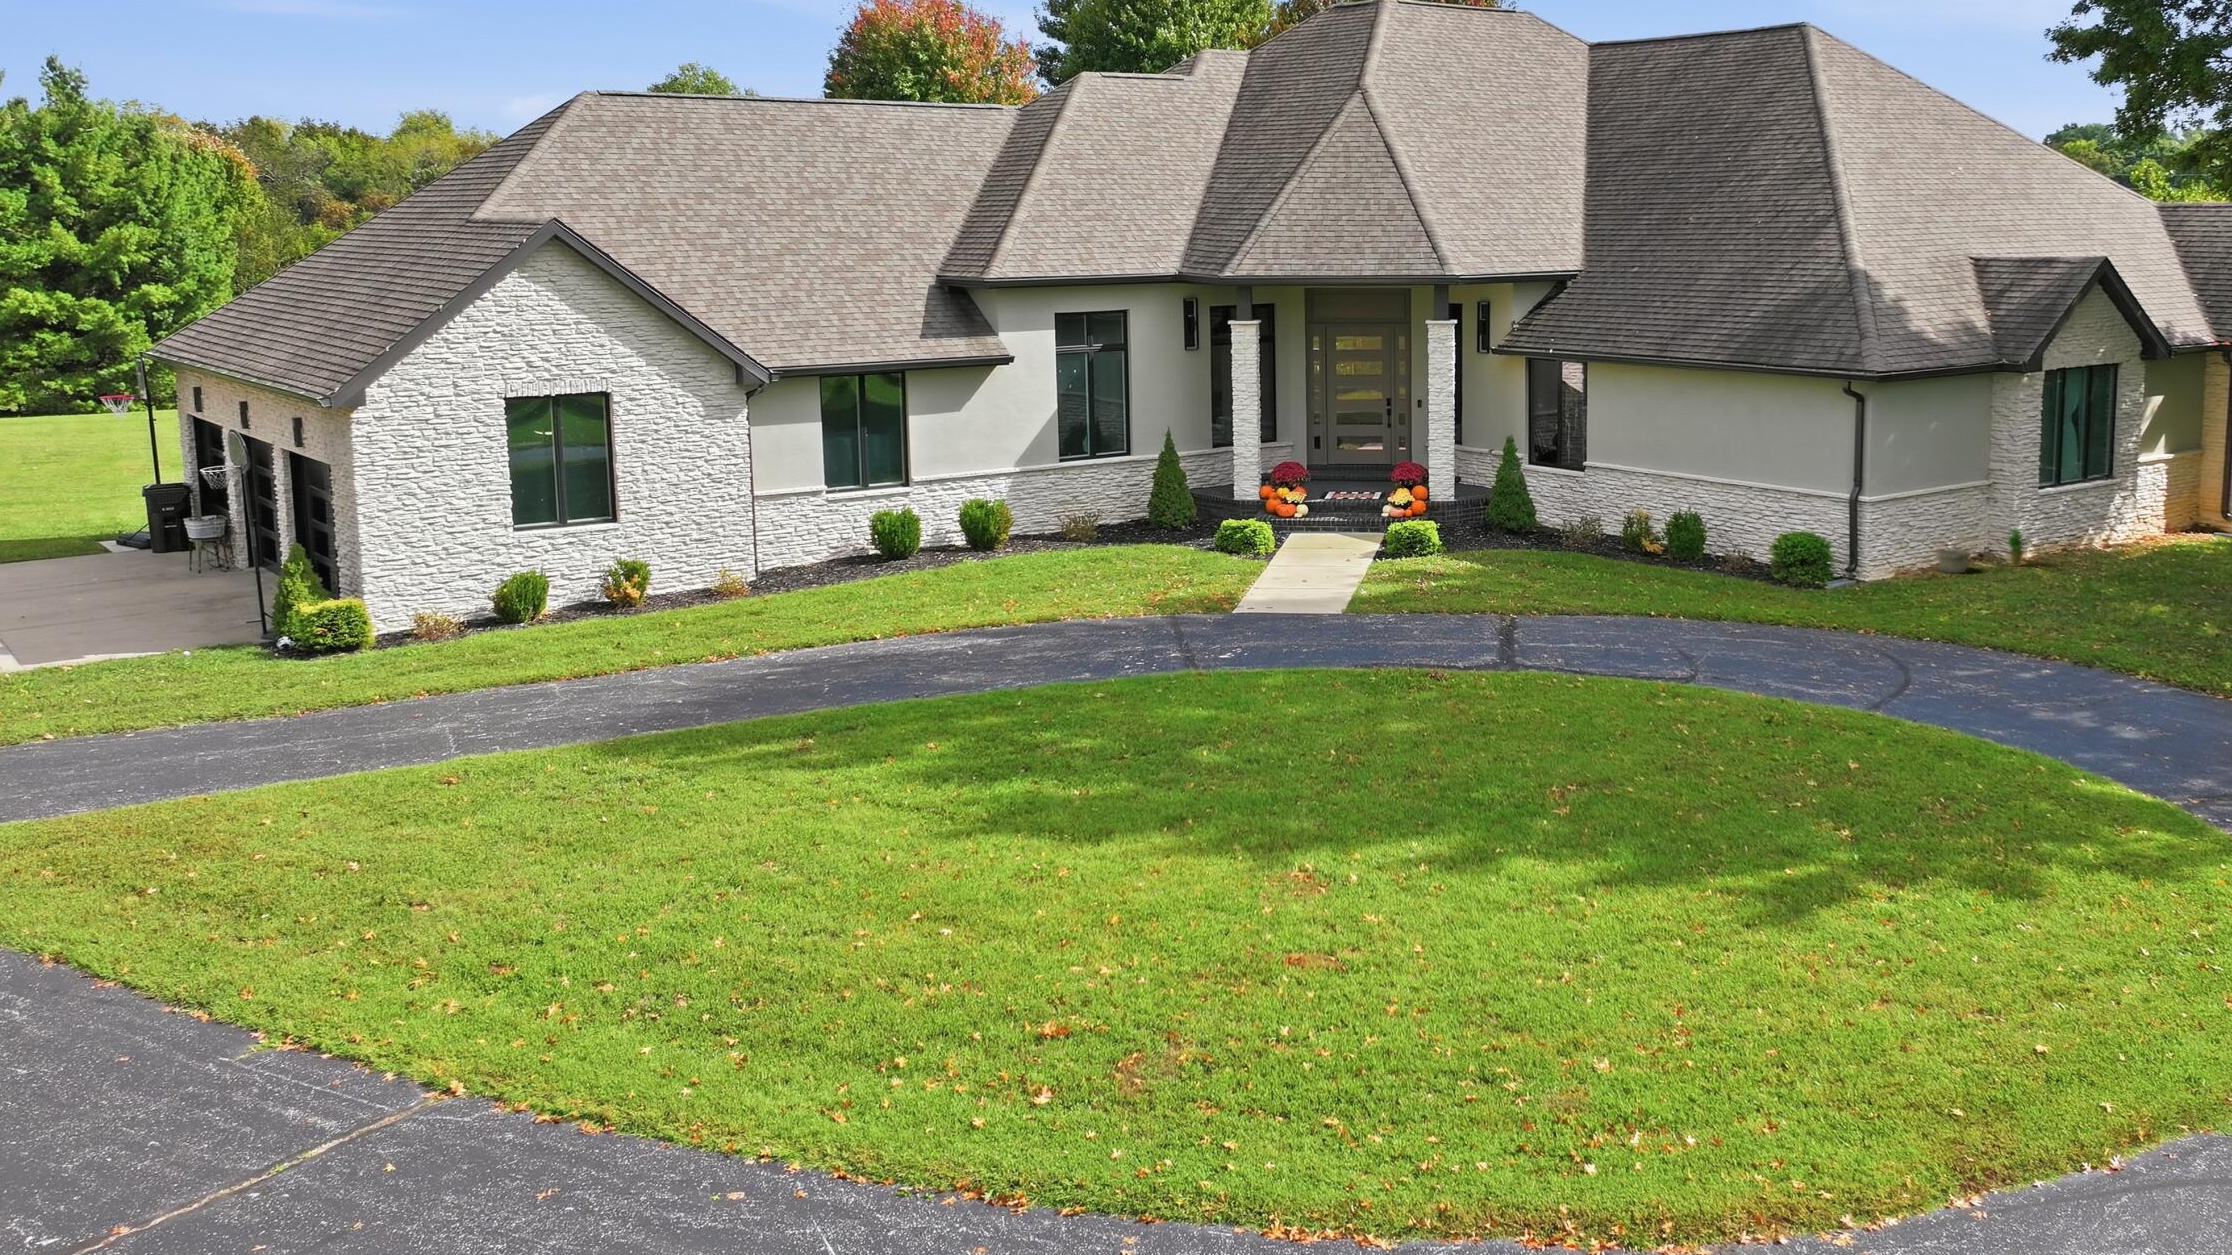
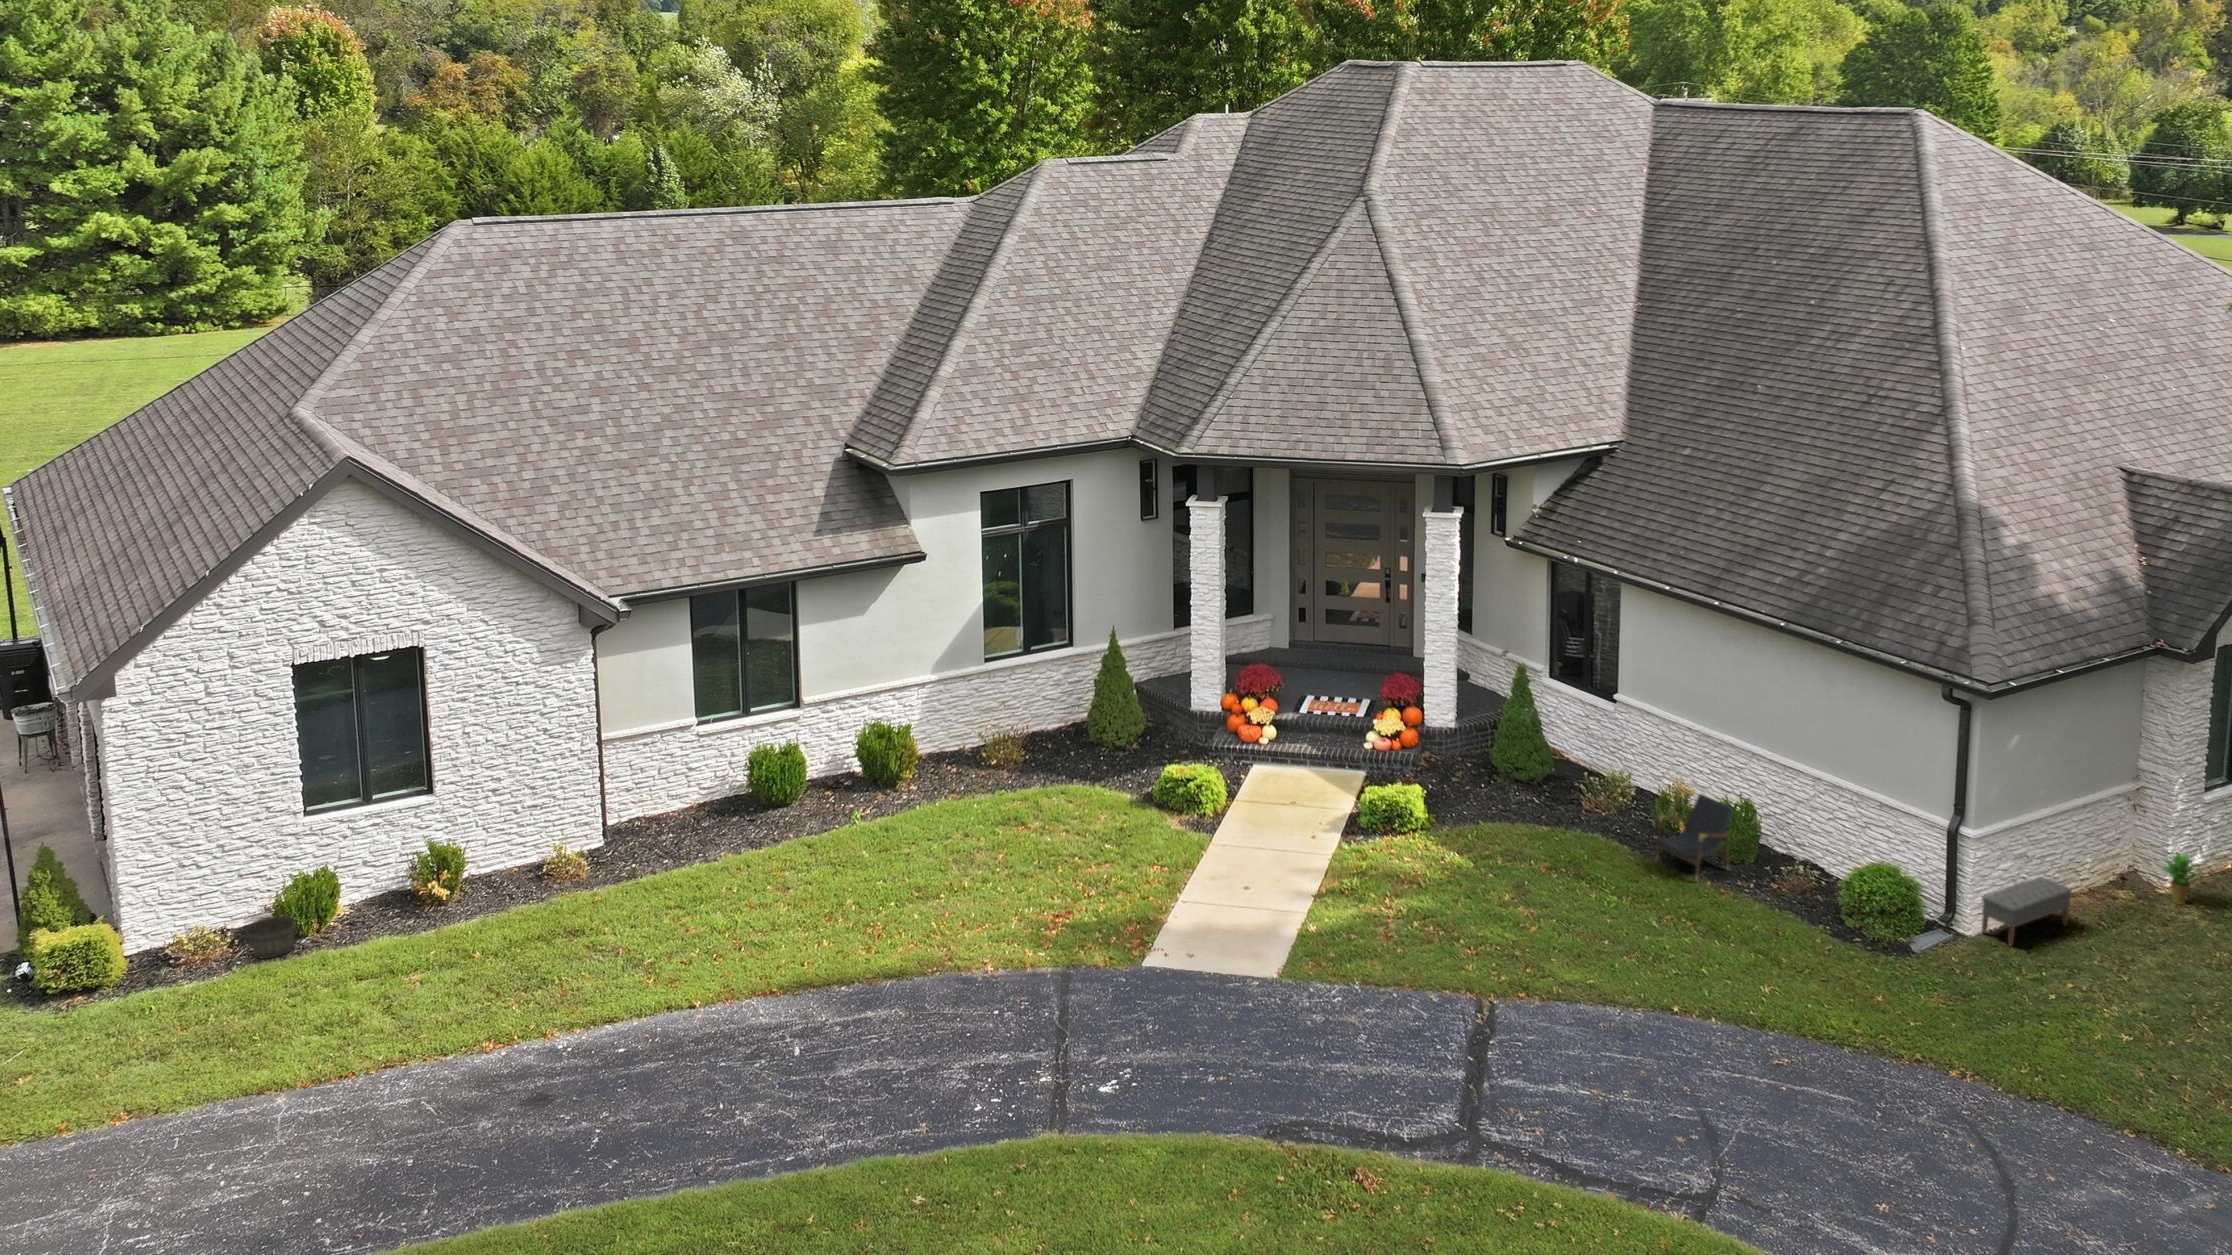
lounge chair: none [1625,510,1686,570] -> present [1654,794,1734,881]
bench: none [1871,544,1937,585] -> present [1982,877,2072,946]
wooden bucket: present [1937,548,1970,573] -> present [246,916,296,958]

